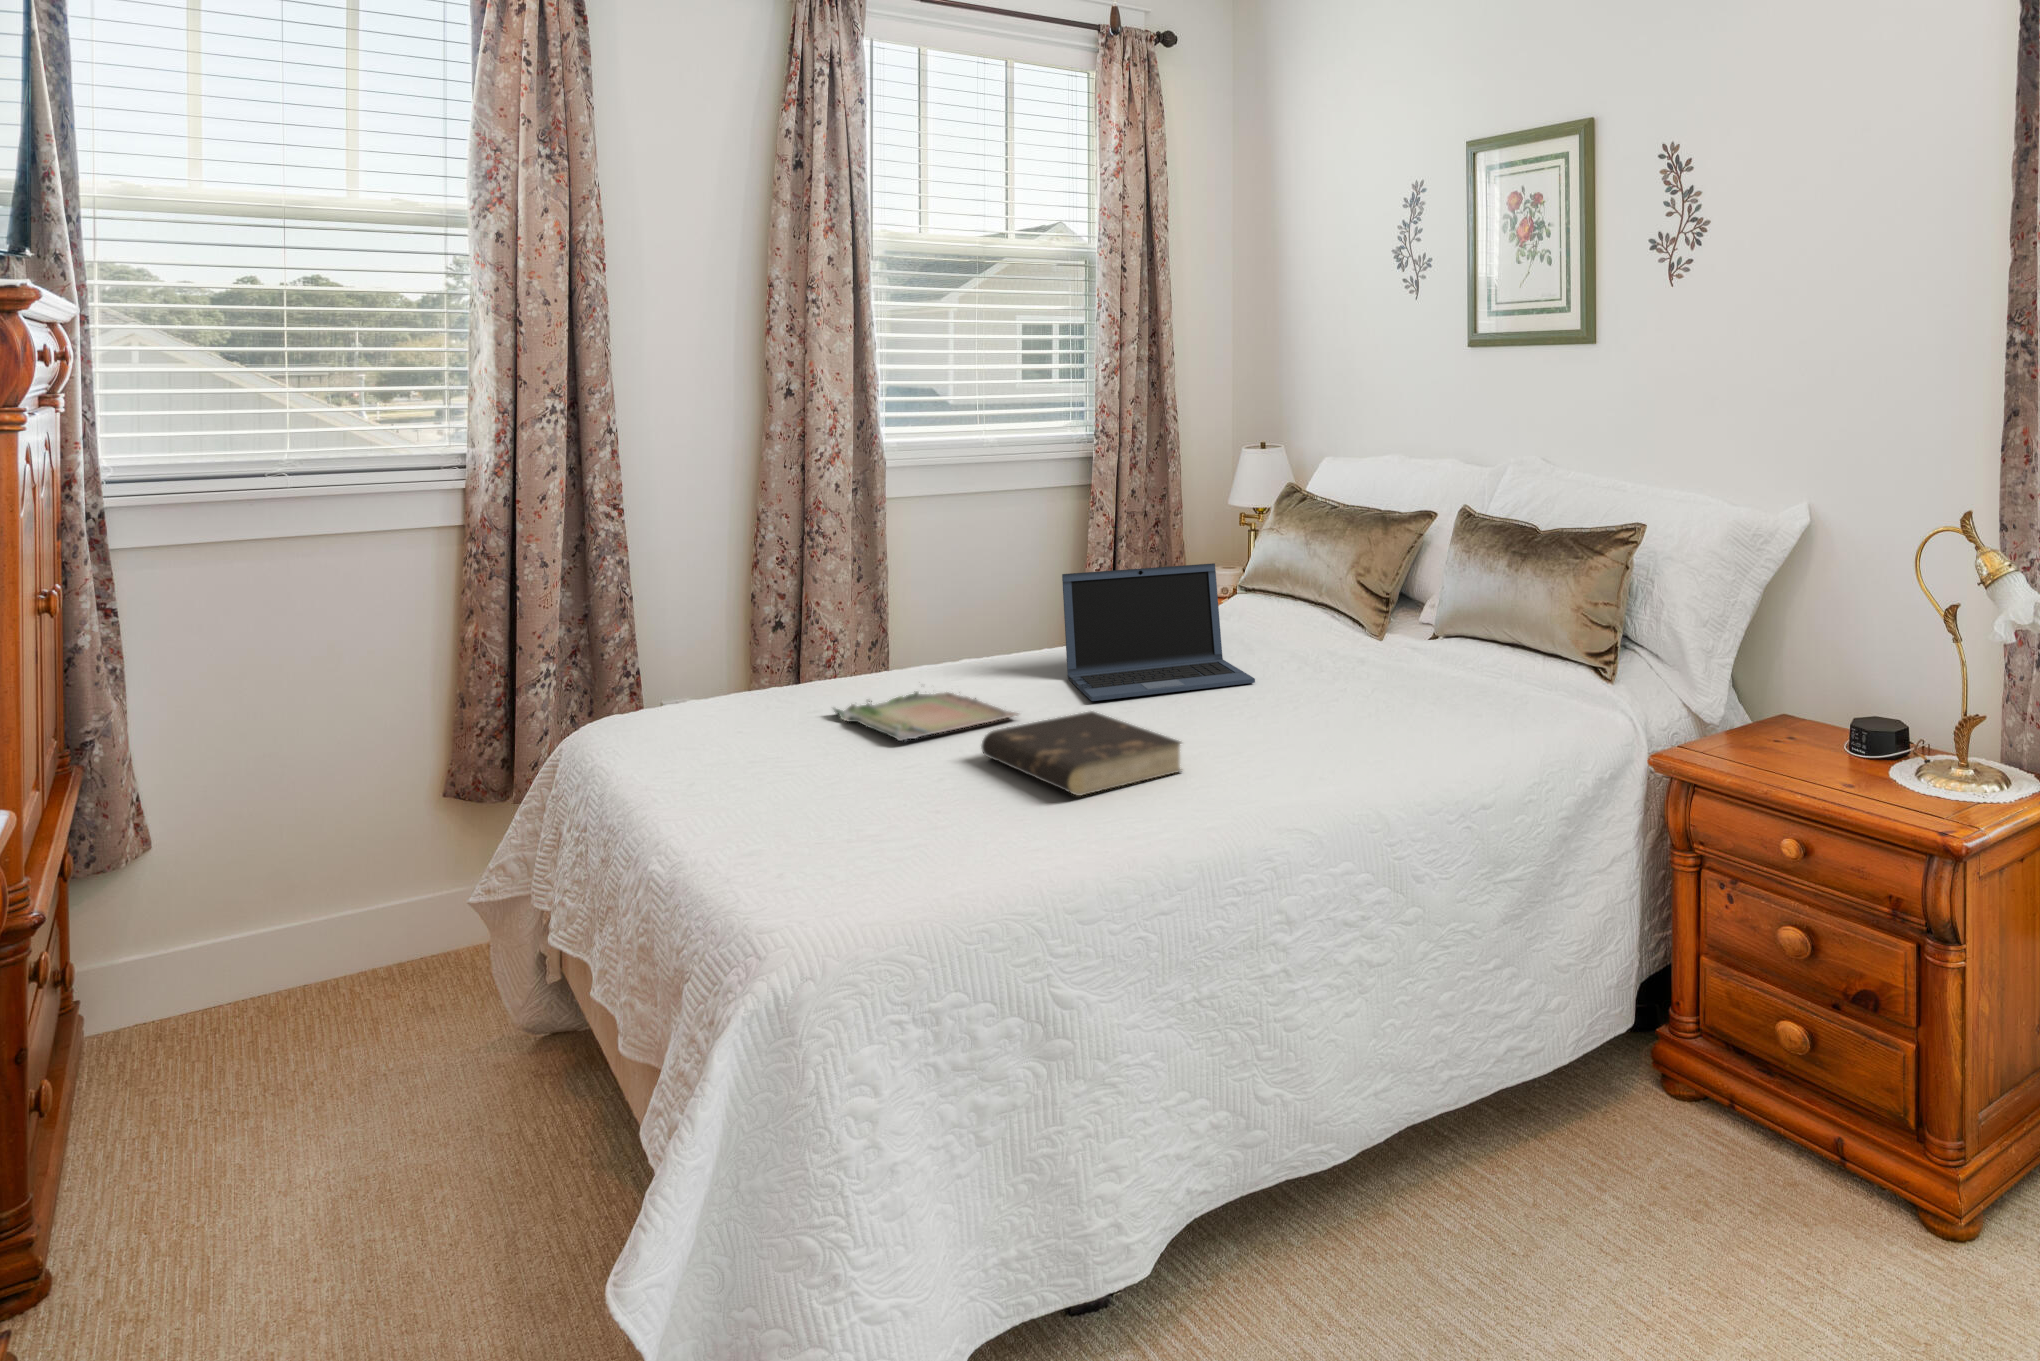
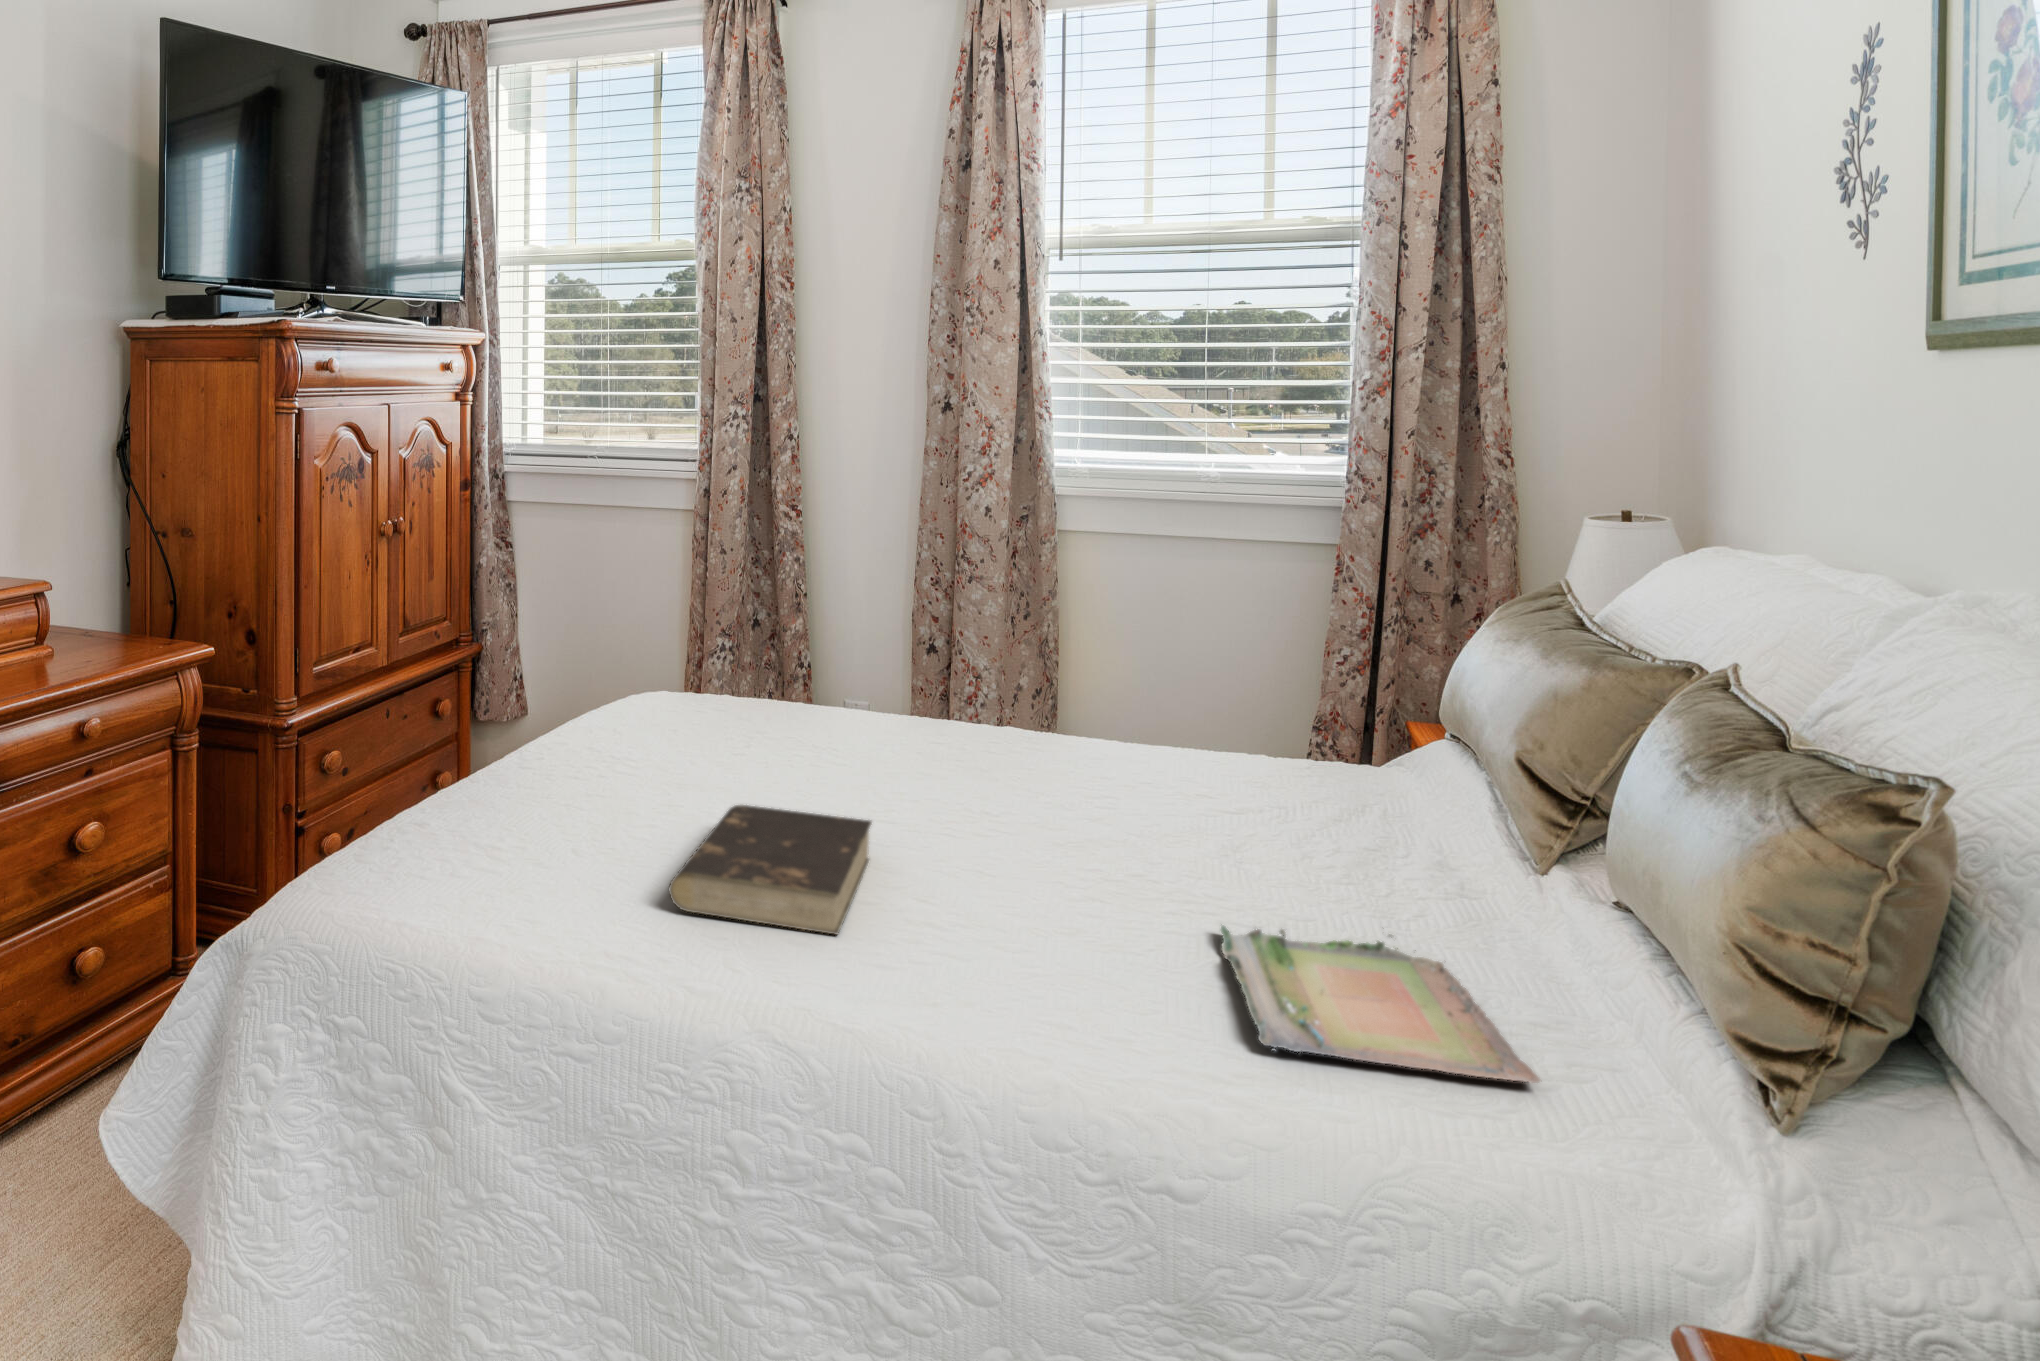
laptop: present [1062,563,1255,701] -> none [961,644,1247,864]
tray: present [834,691,1018,741] -> present [1221,926,1540,1083]

